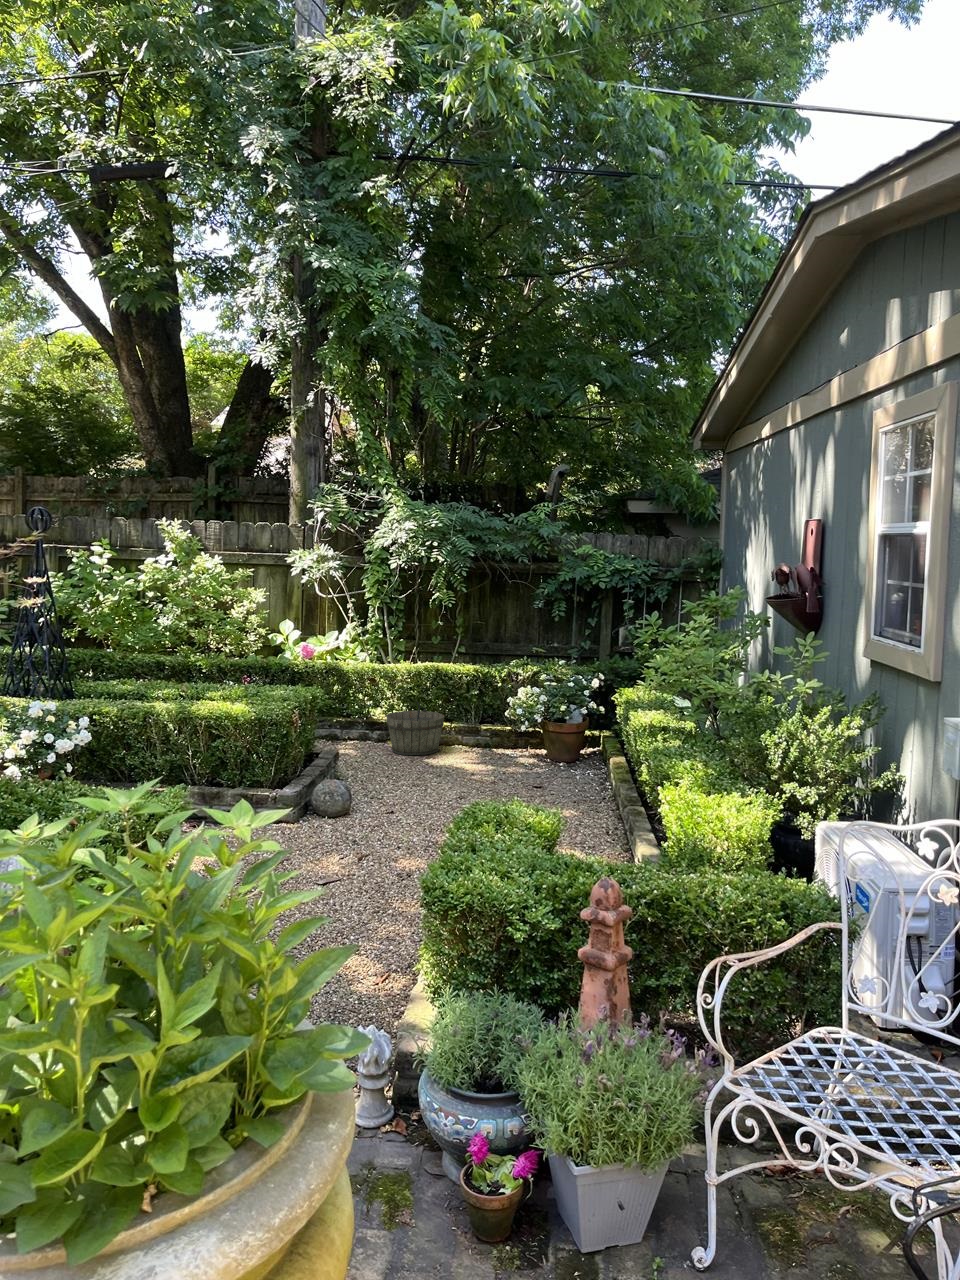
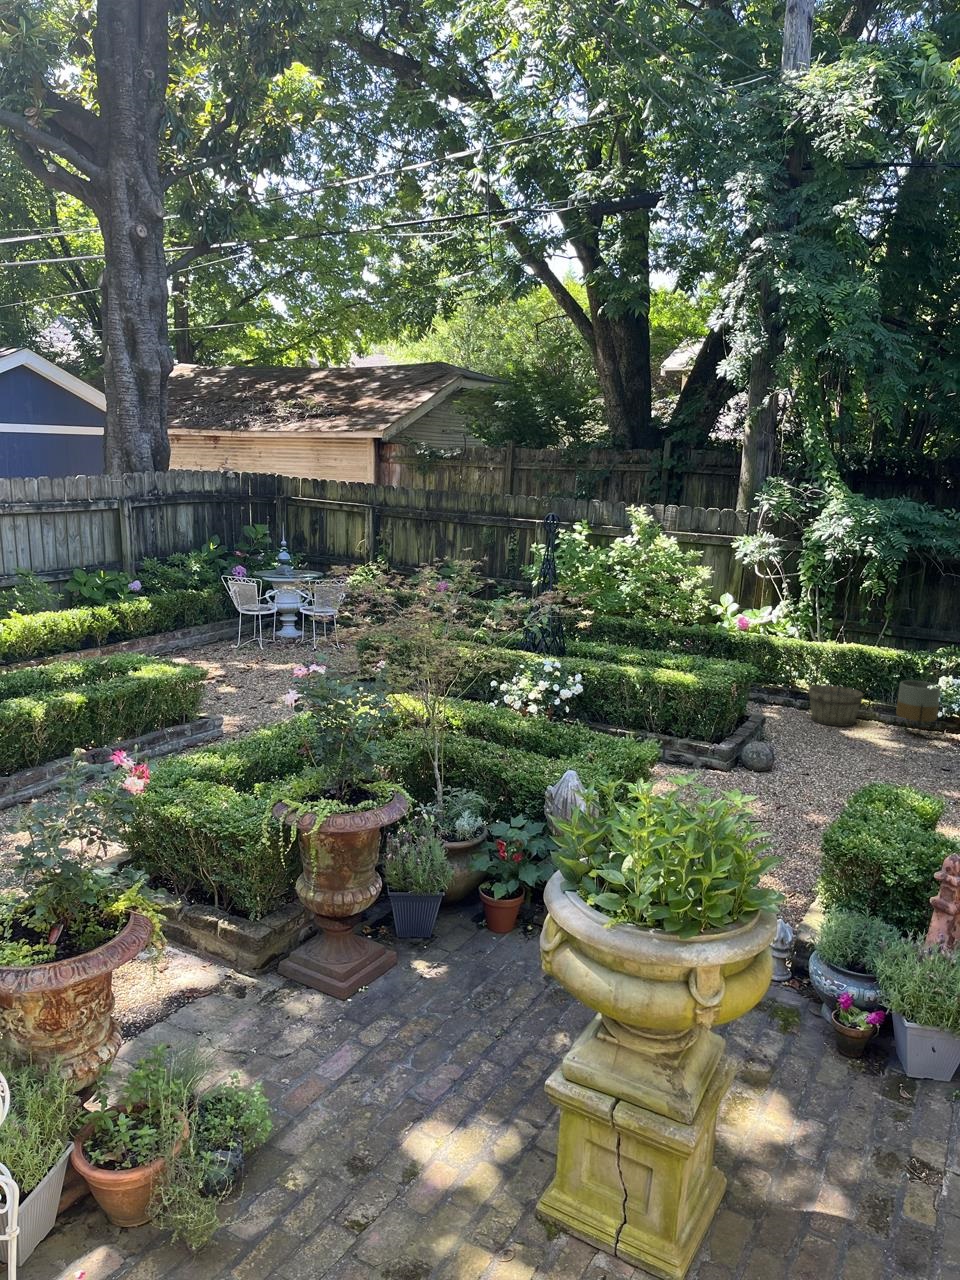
planter: none [478,695,520,758] -> present [894,680,940,737]

